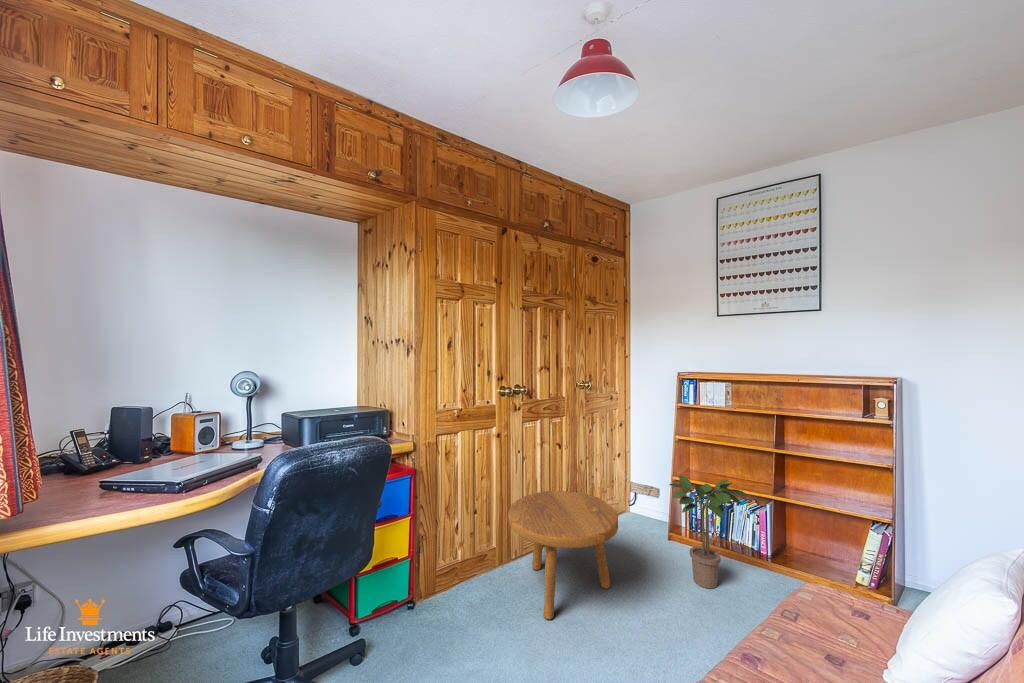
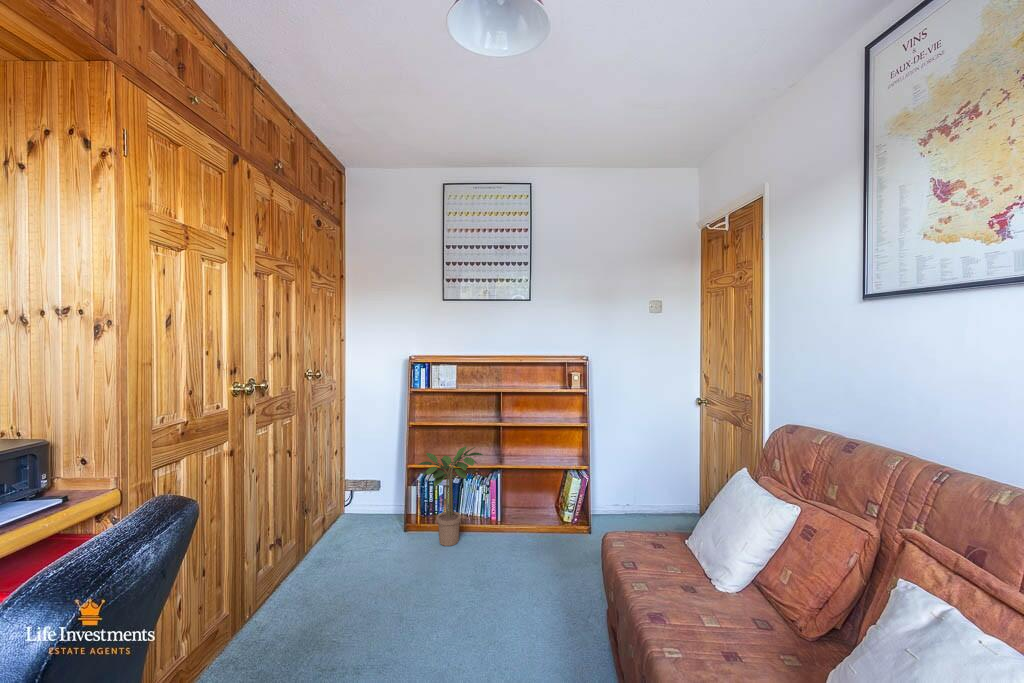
footstool: present [508,491,618,619] -> none [261,498,402,649]

